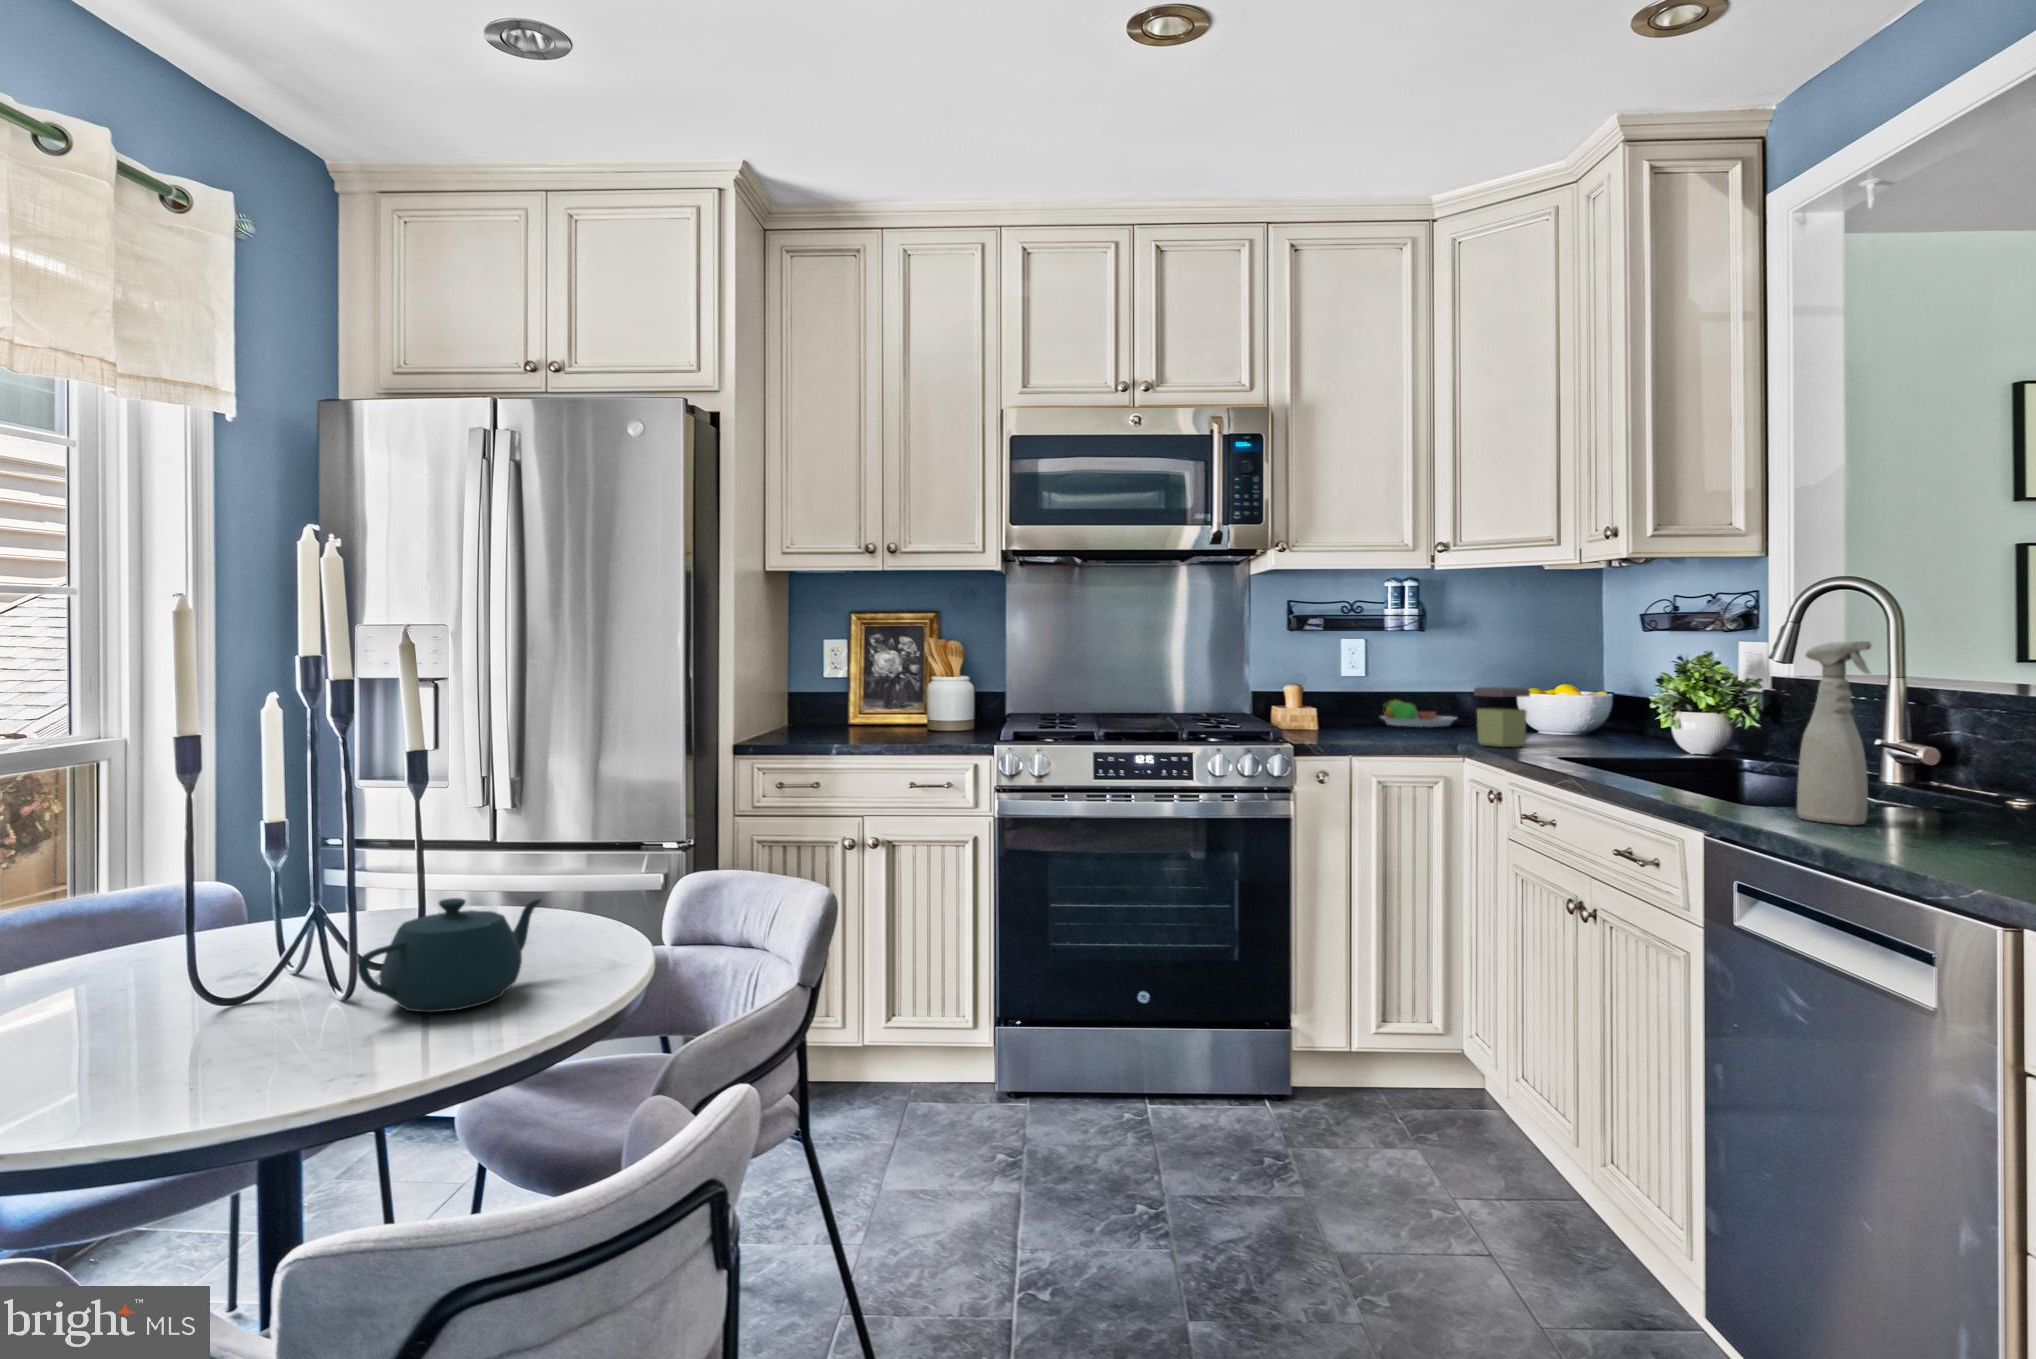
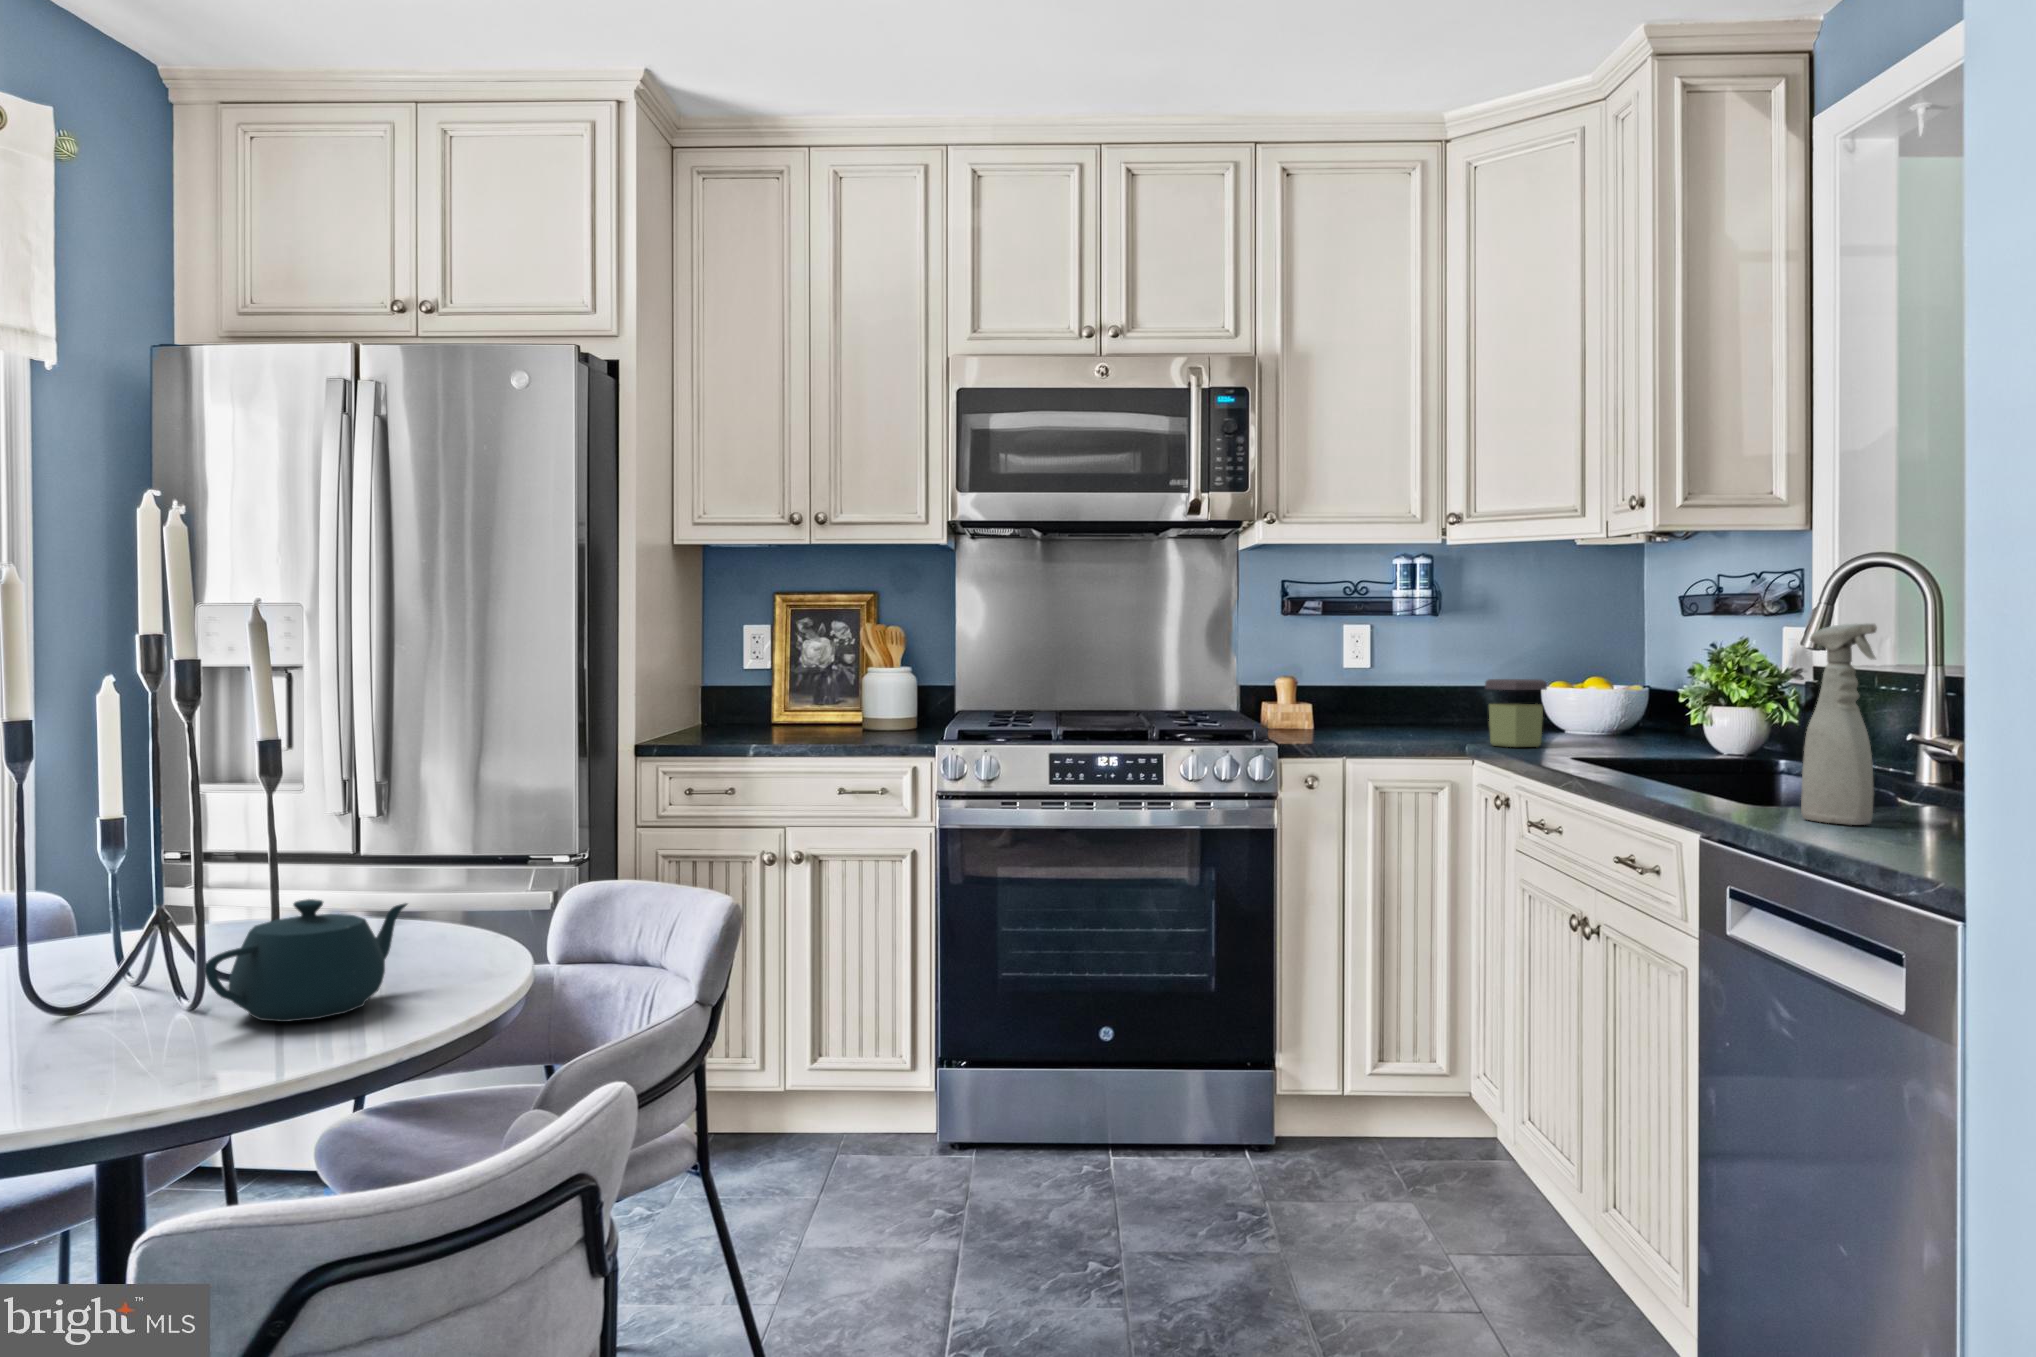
fruit bowl: present [1381,699,1456,727] -> none [1386,689,1475,726]

